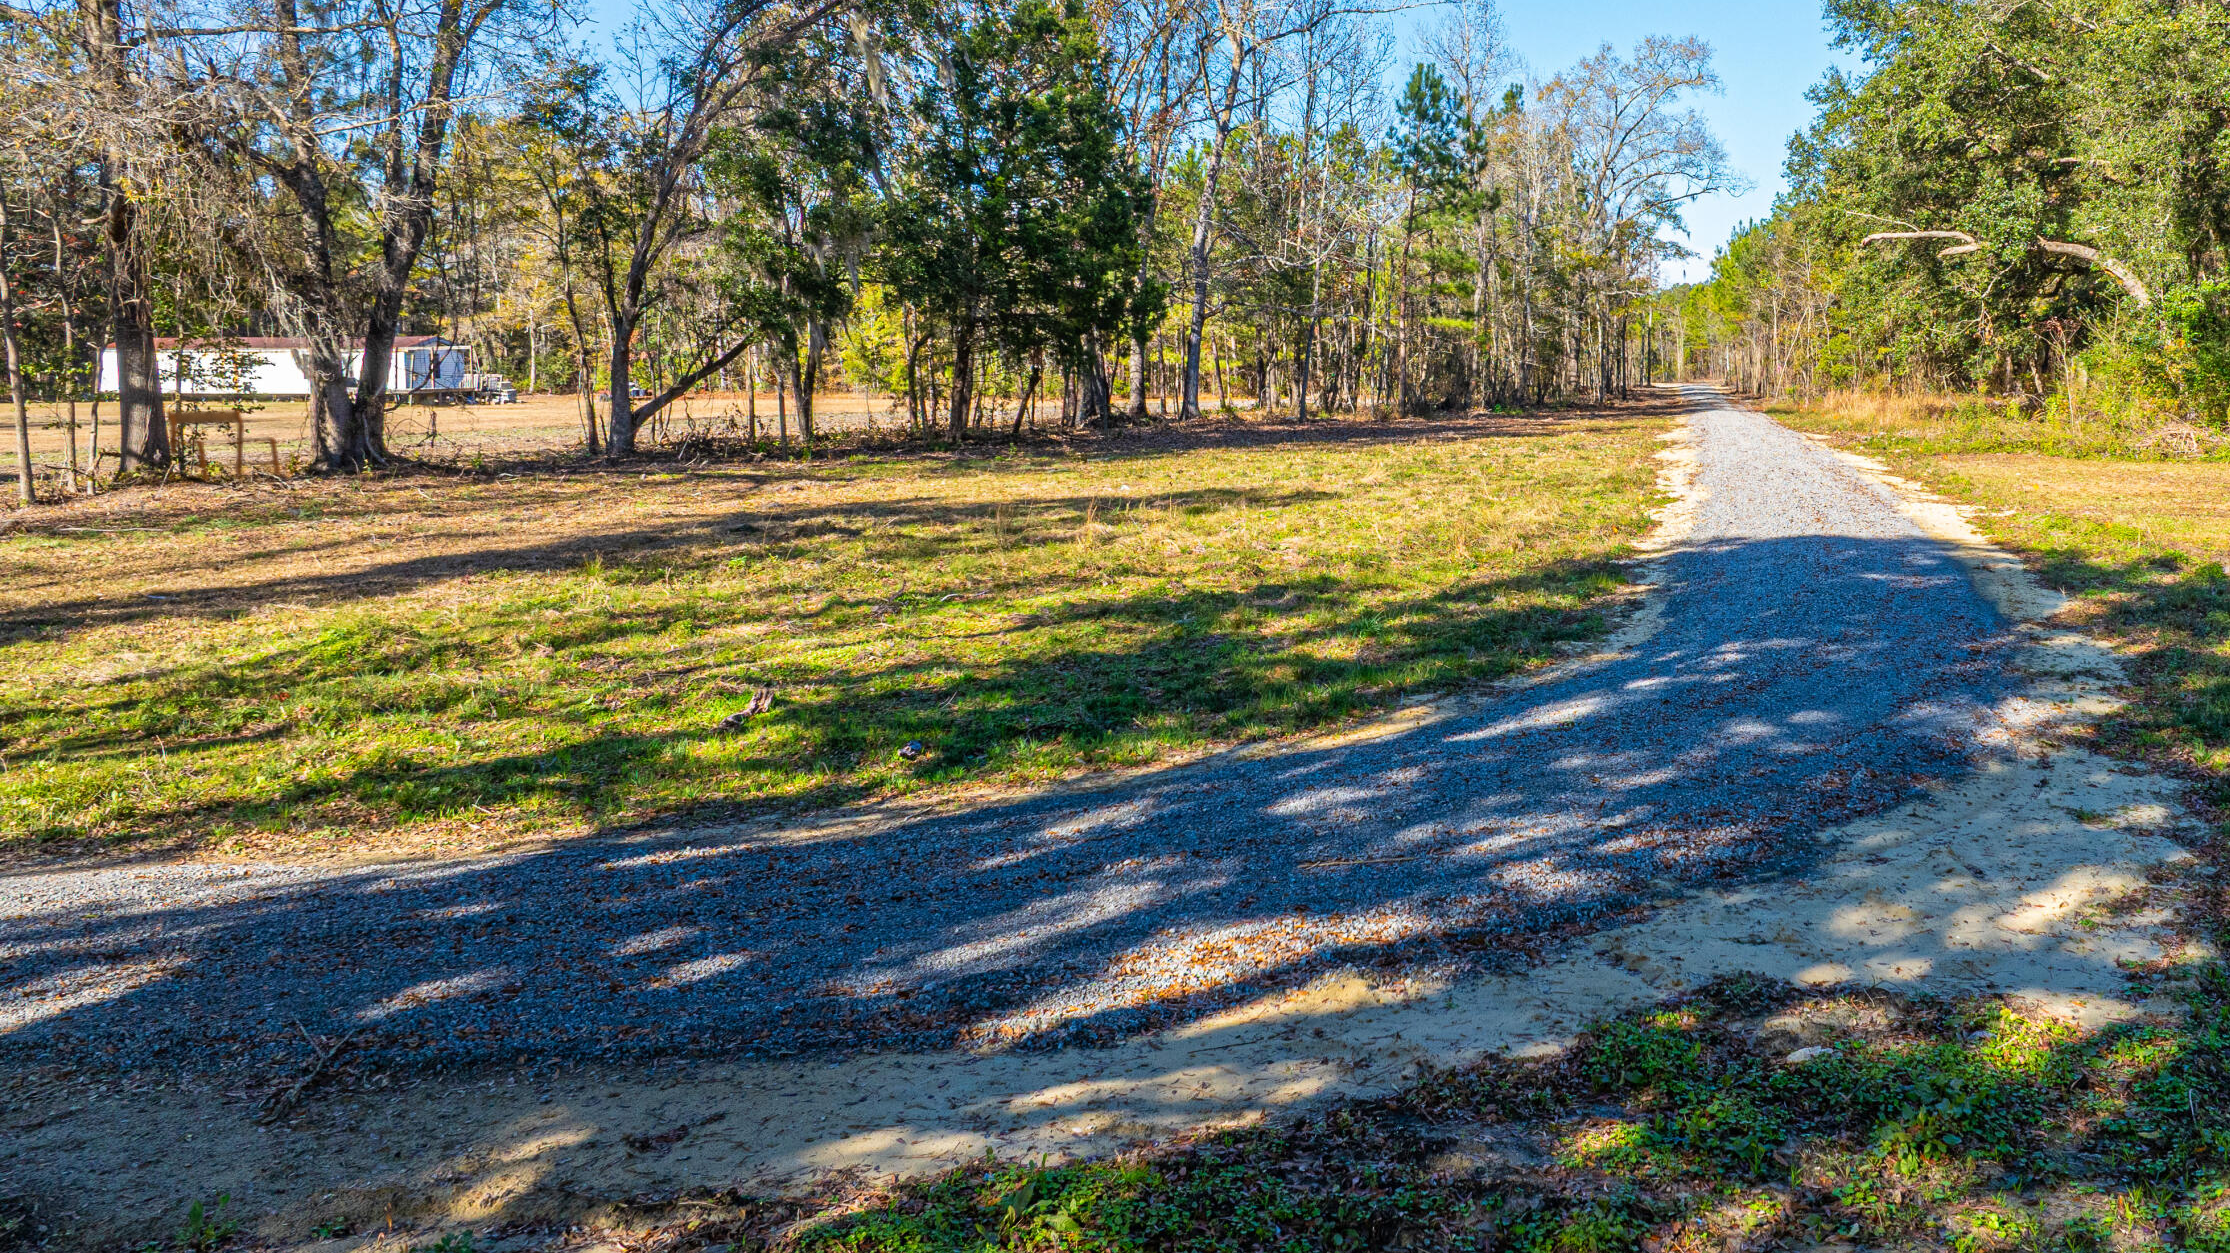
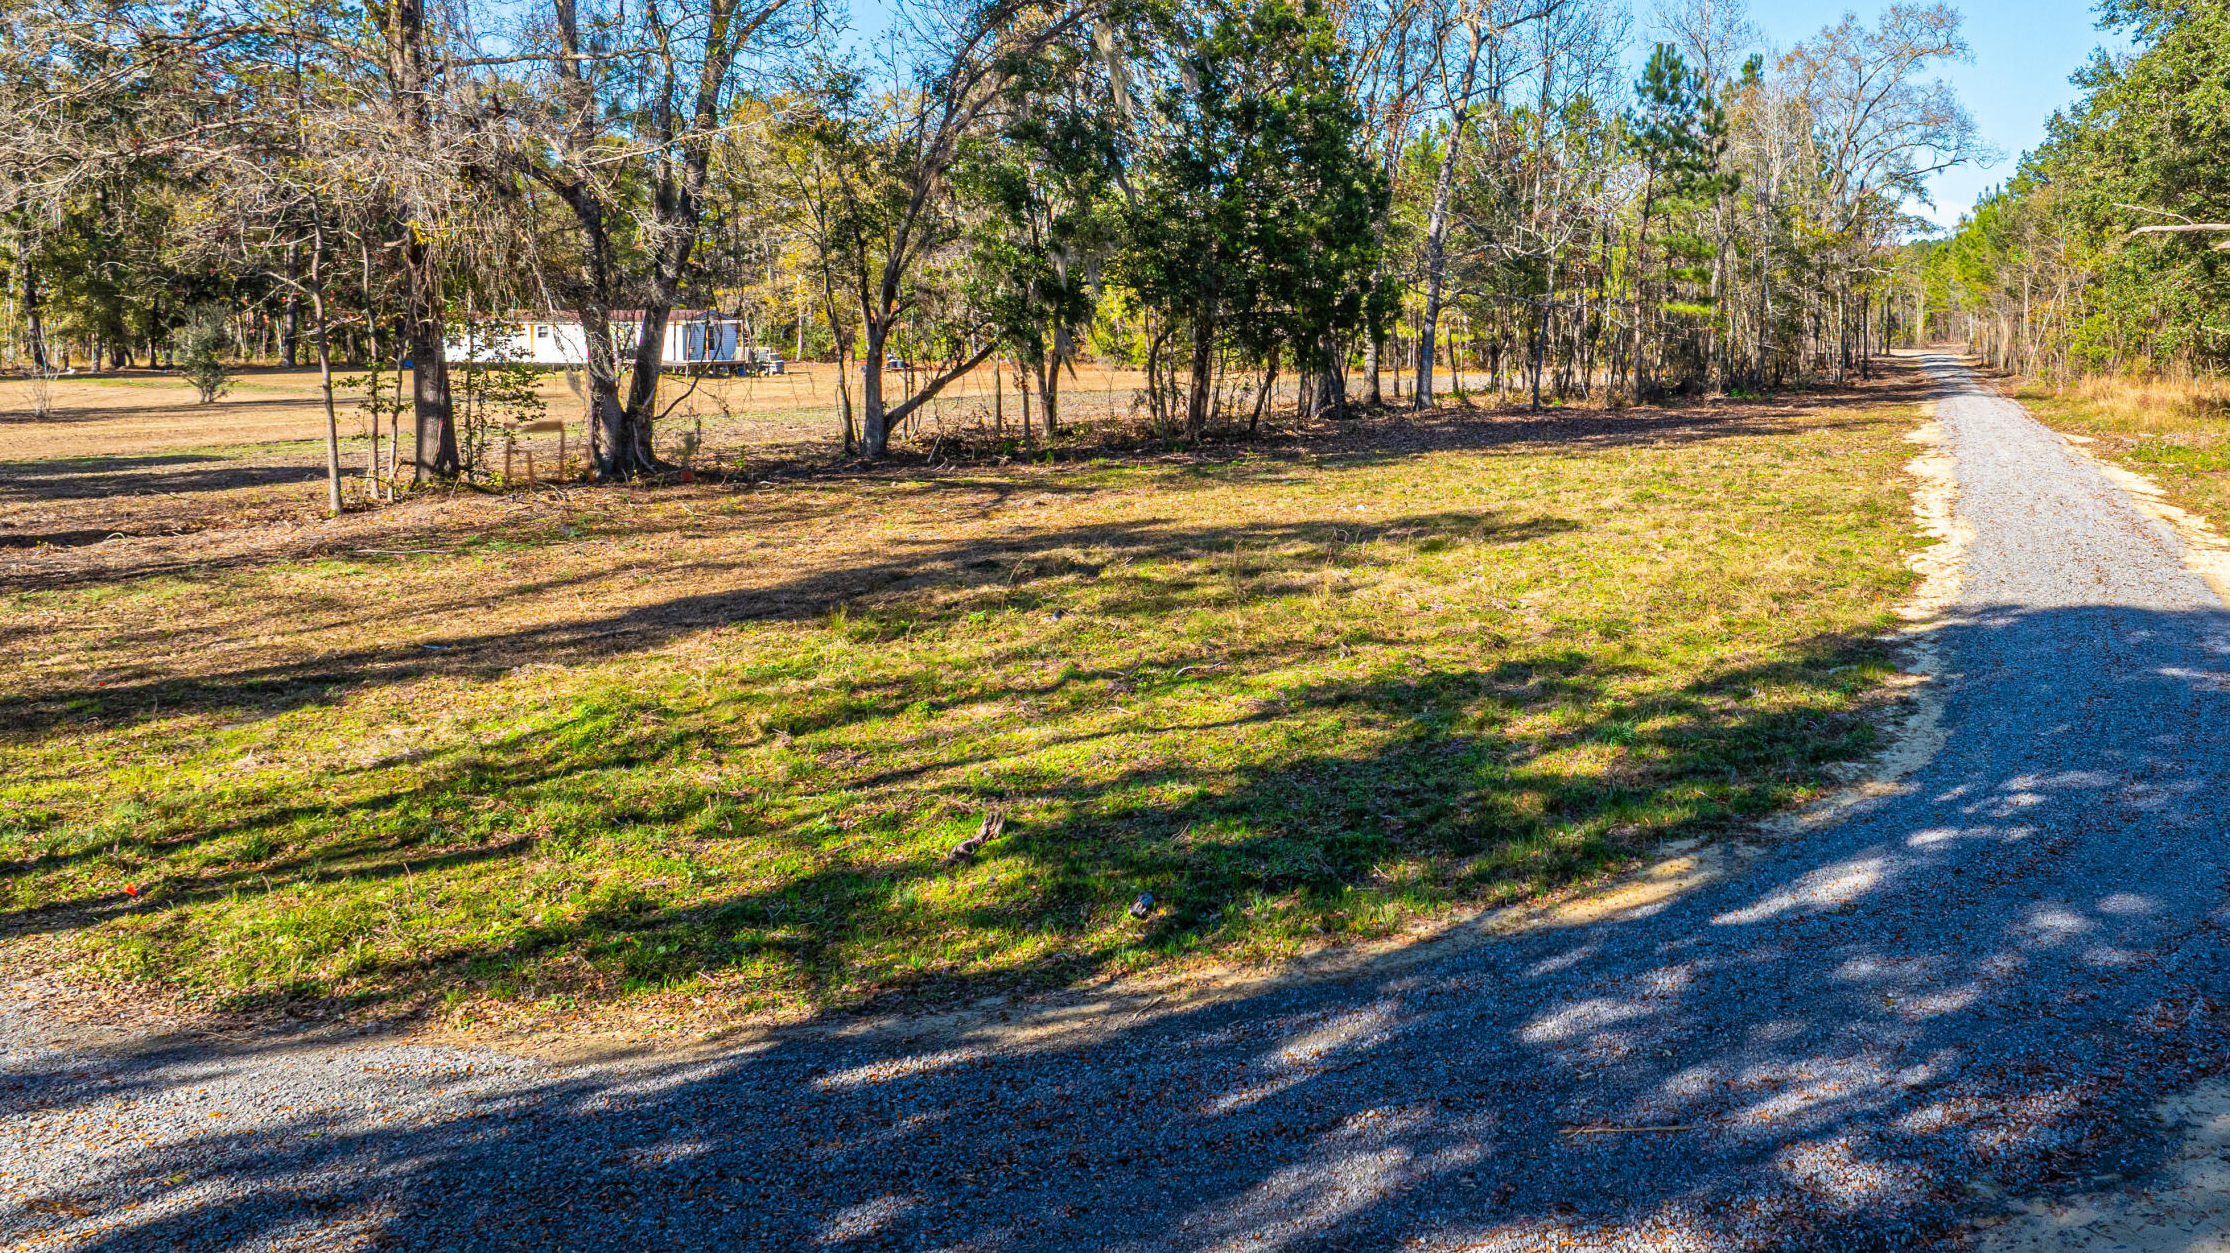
potted tree: none [373,418,410,474] -> present [669,431,698,482]

